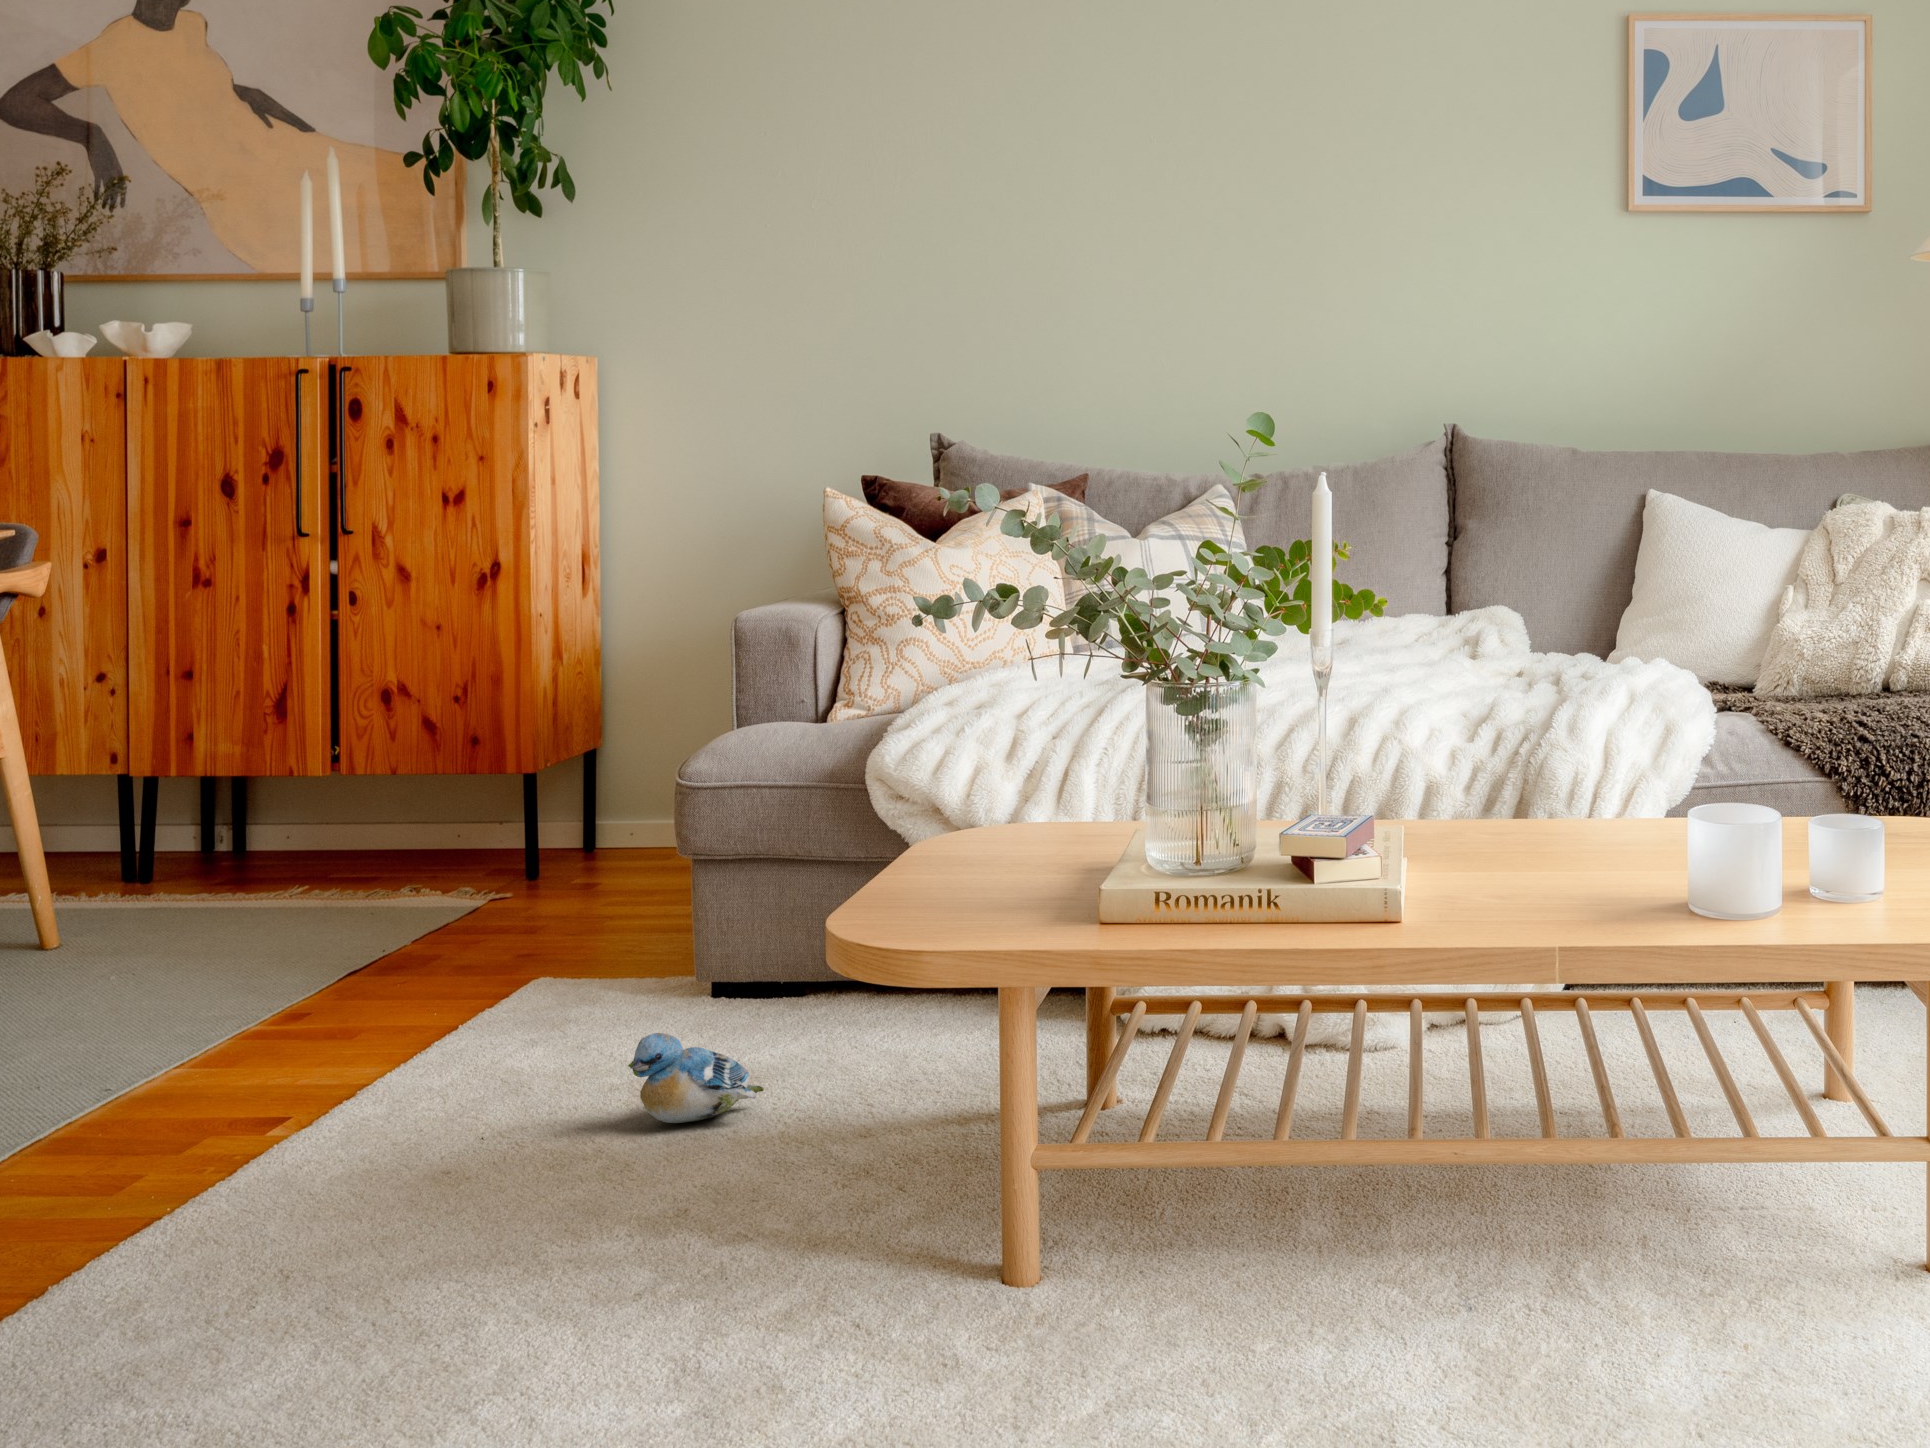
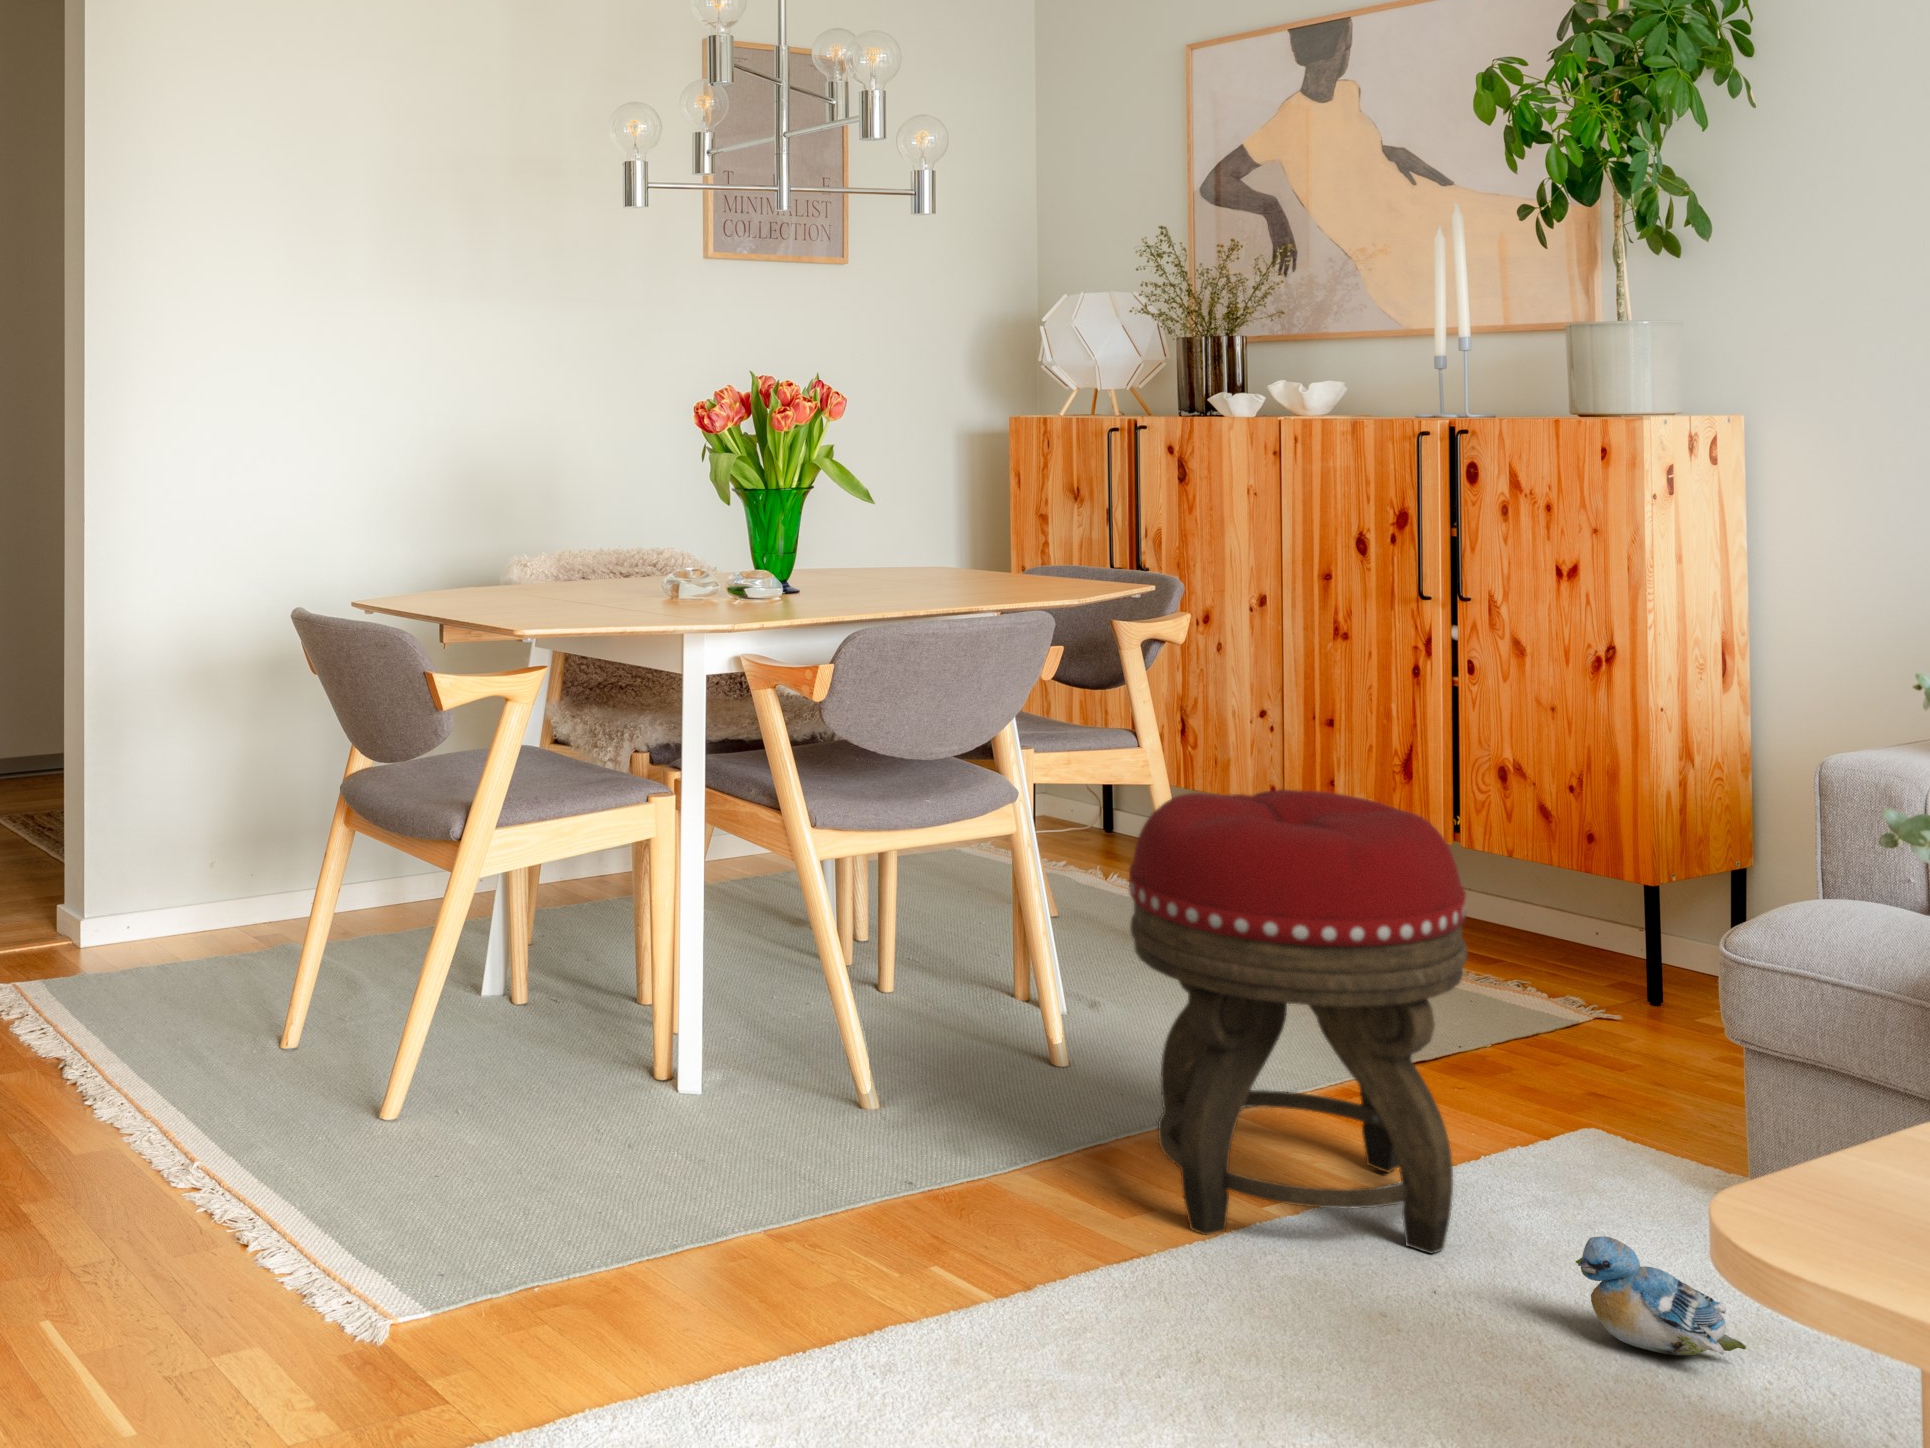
footstool: none [116,694,494,1187] -> present [1129,789,1467,1254]

